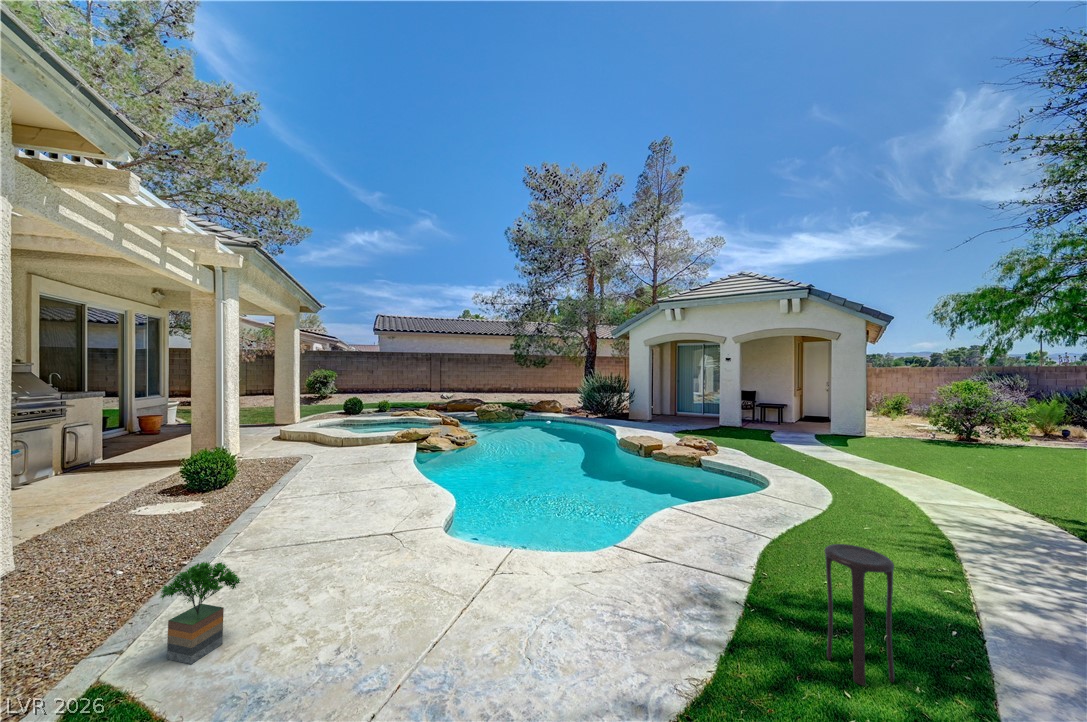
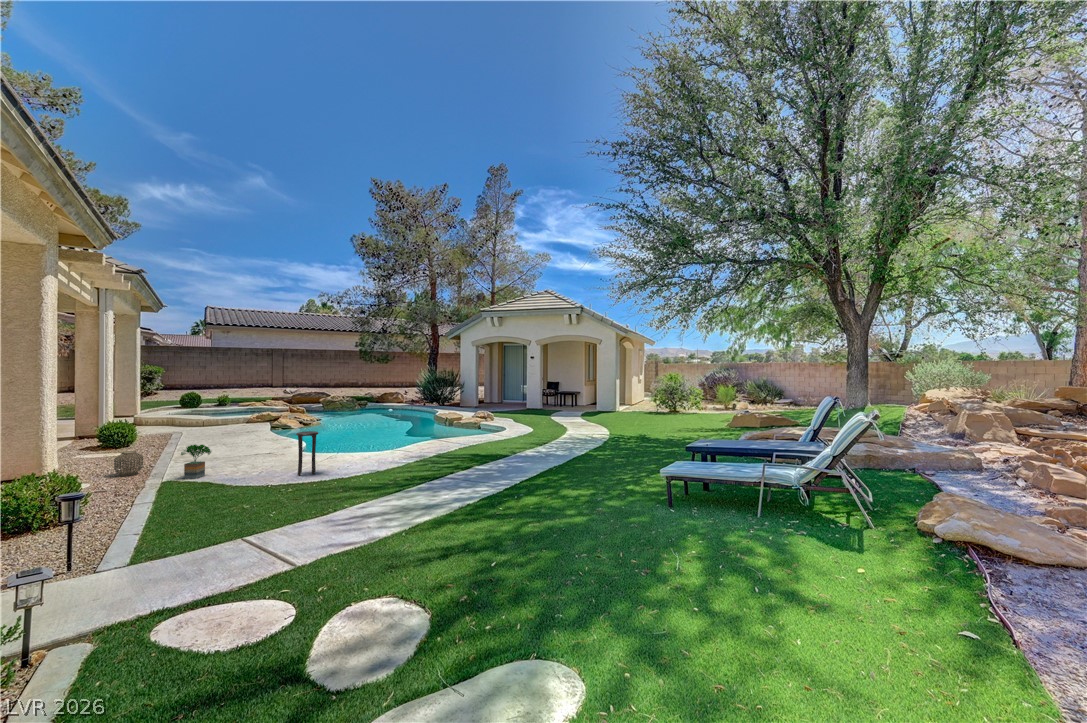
stool: present [824,544,895,685] -> present [296,431,318,476]
woven basket: none [59,555,132,619] -> present [114,451,143,476]

